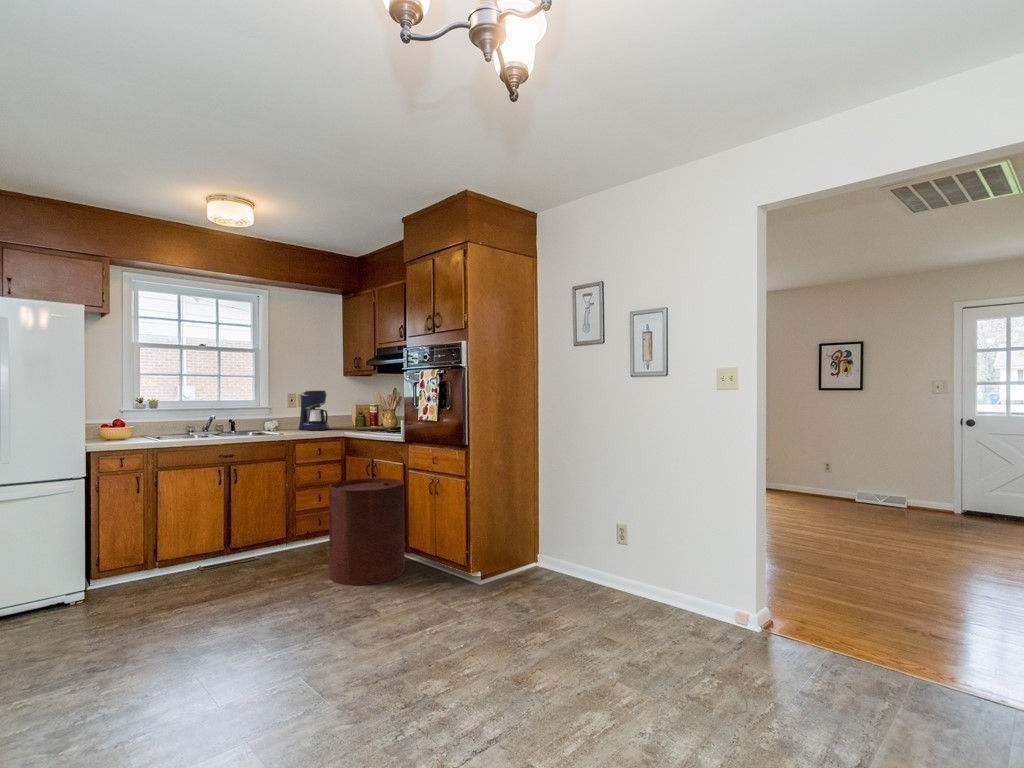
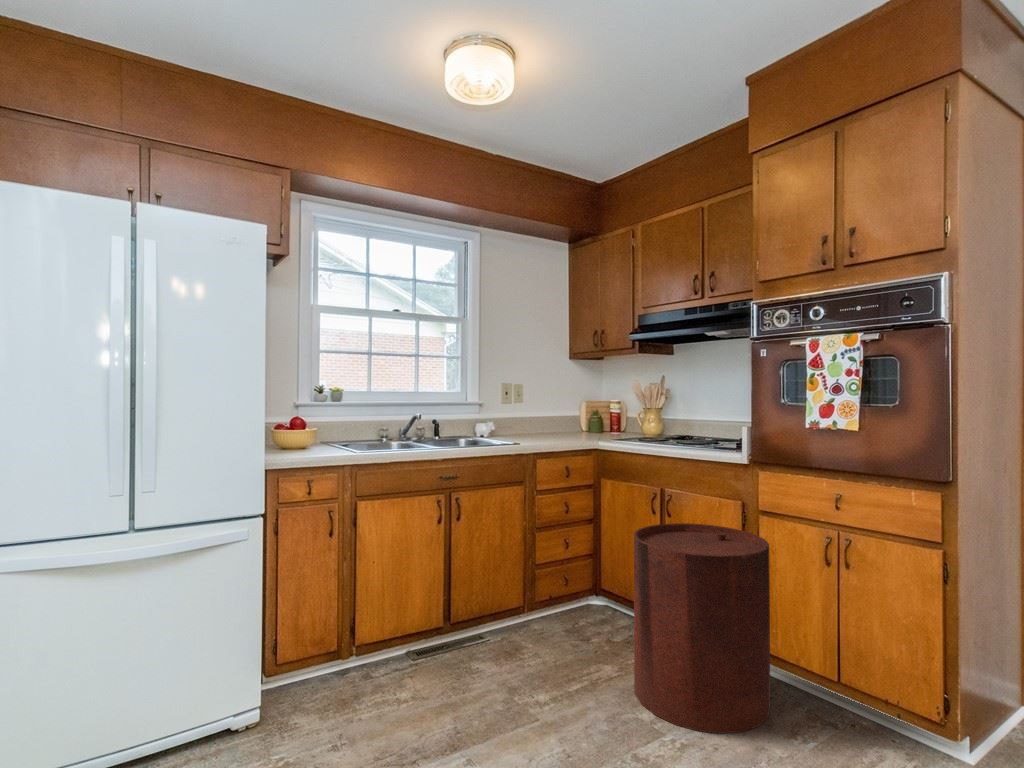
coffee maker: present [298,391,330,430] -> none [521,379,565,437]

